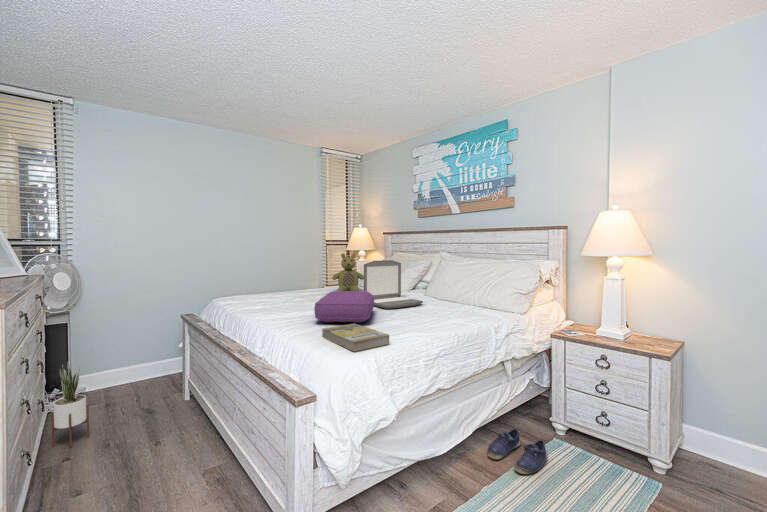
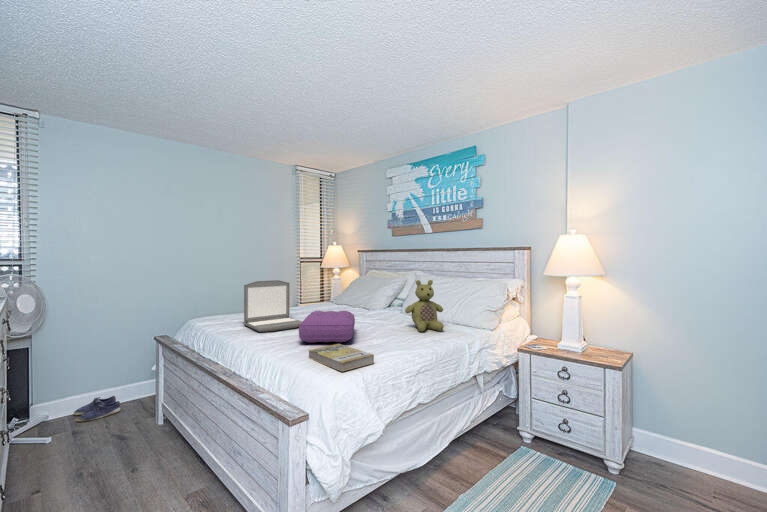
stuffed bear: present [332,253,364,292] -> present [405,280,444,331]
laptop: present [364,260,423,309] -> present [244,280,302,332]
potted plant: present [51,361,89,448] -> none [17,388,58,480]
shoe: present [488,429,547,474] -> present [73,396,120,421]

